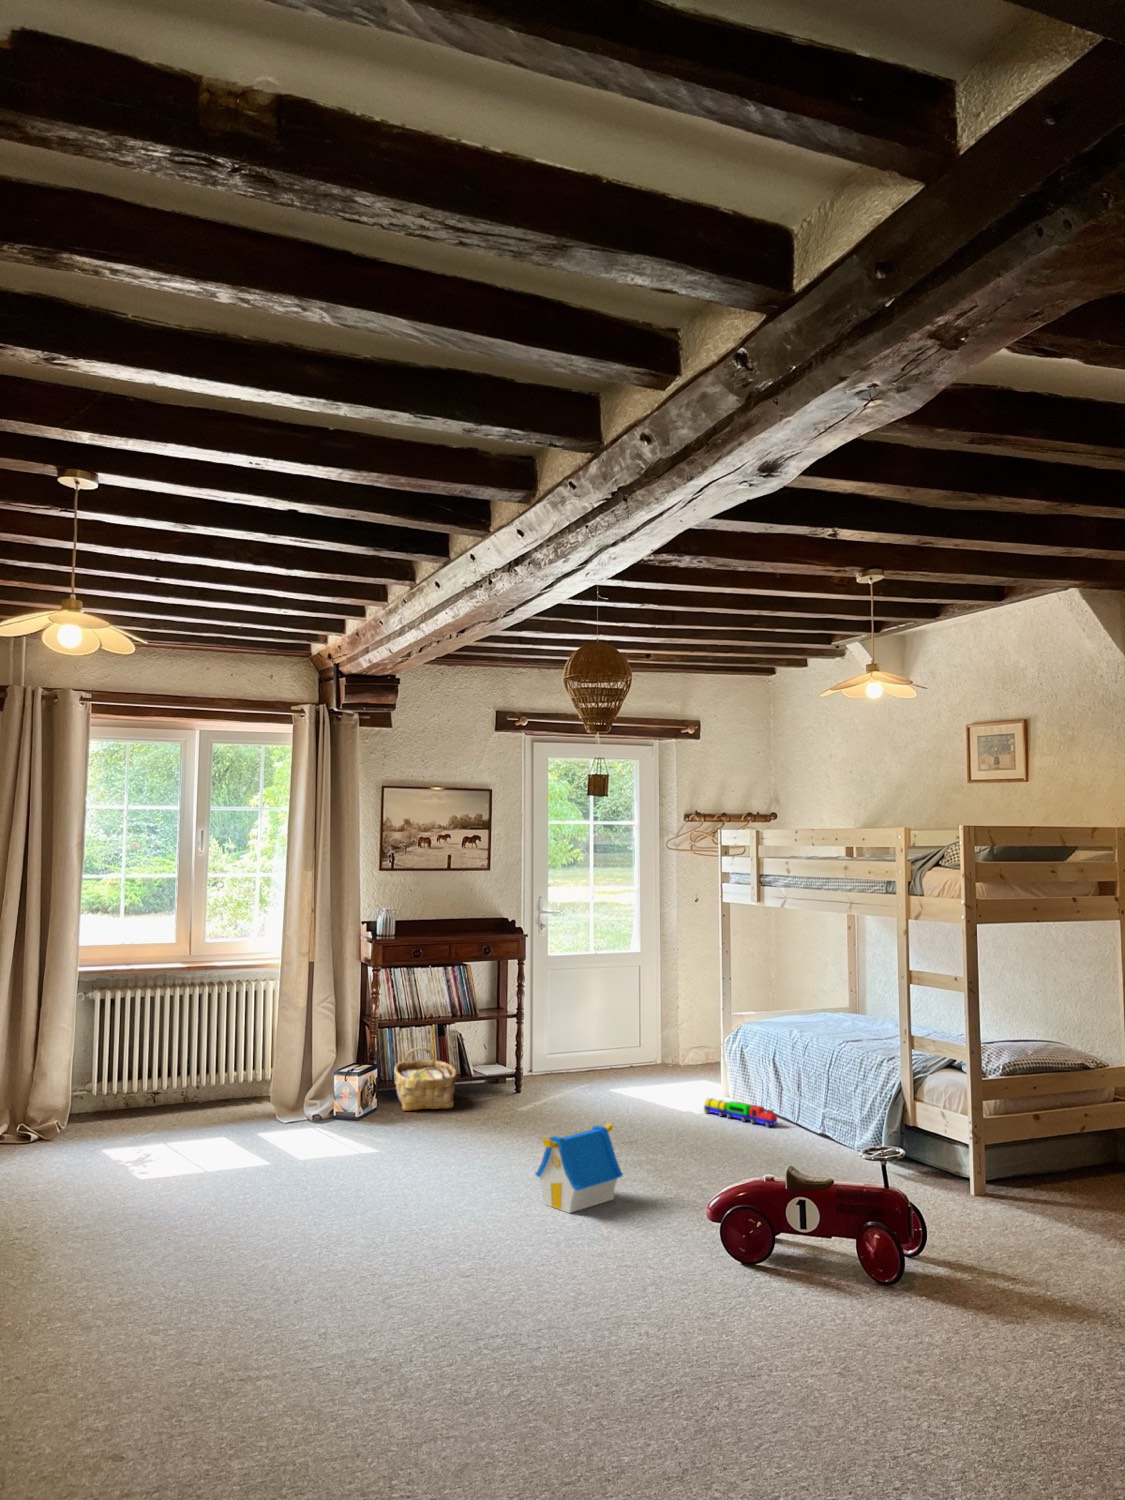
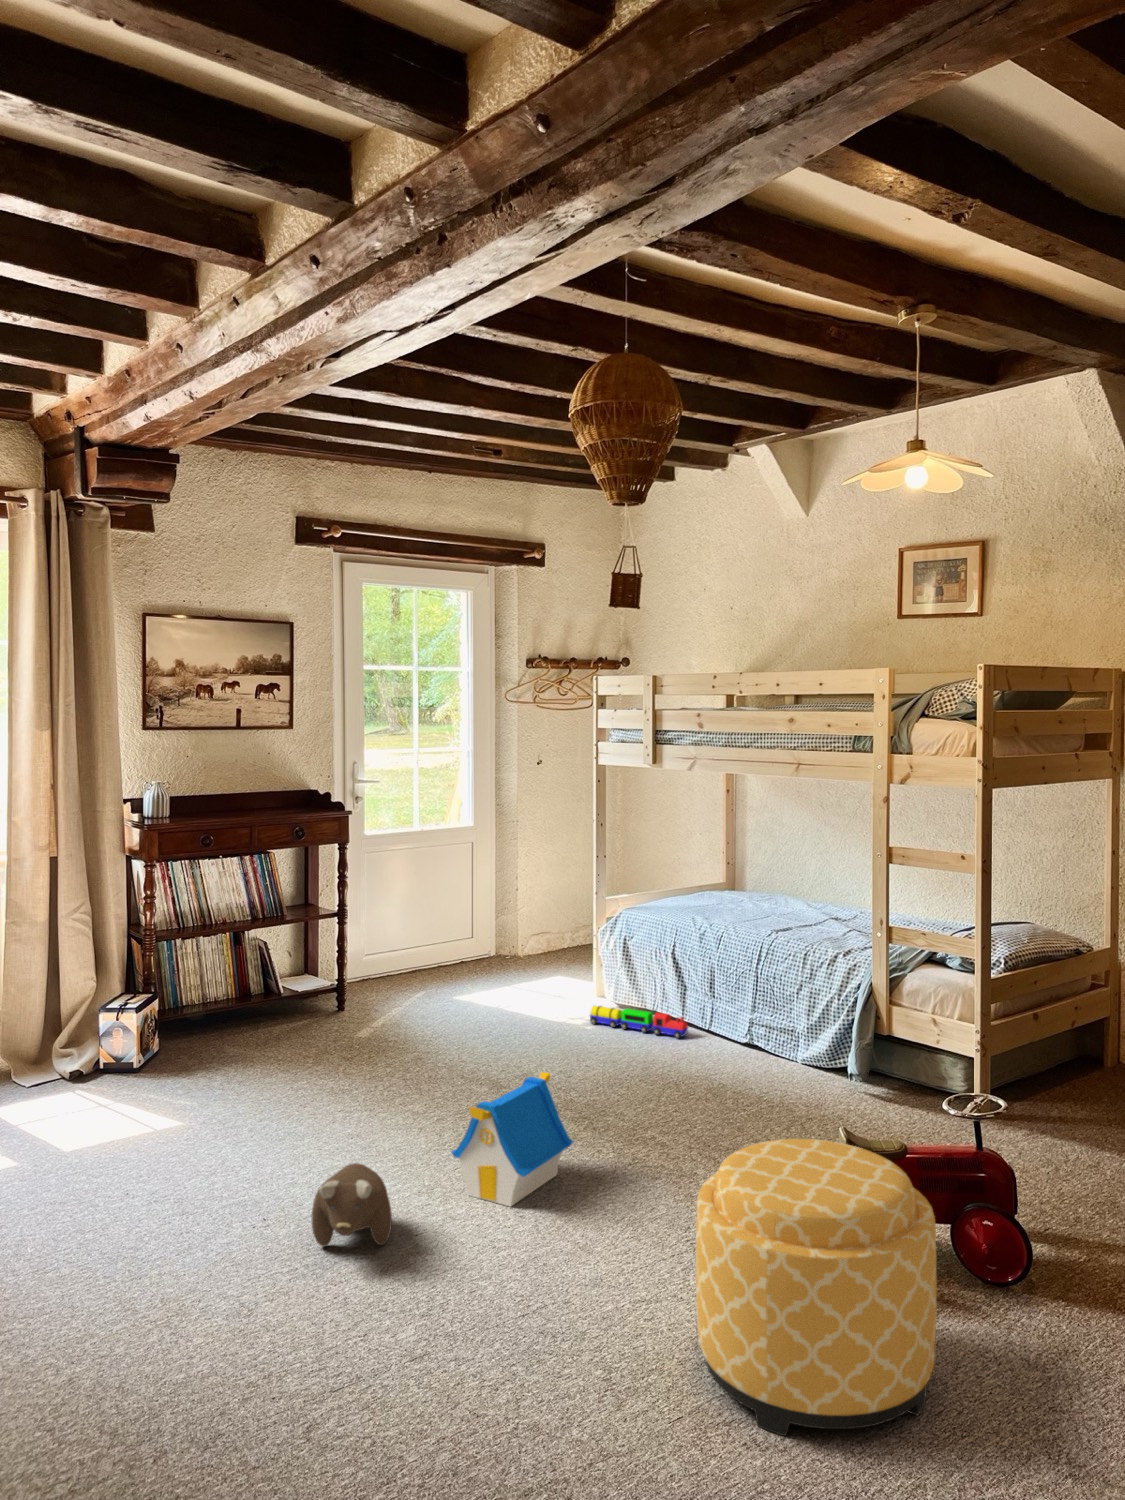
woven basket: present [394,1047,456,1111] -> none [179,964,268,1053]
ottoman: none [632,1155,790,1338] -> present [696,1139,937,1436]
plush toy: none [428,1167,483,1224] -> present [311,1163,392,1247]

